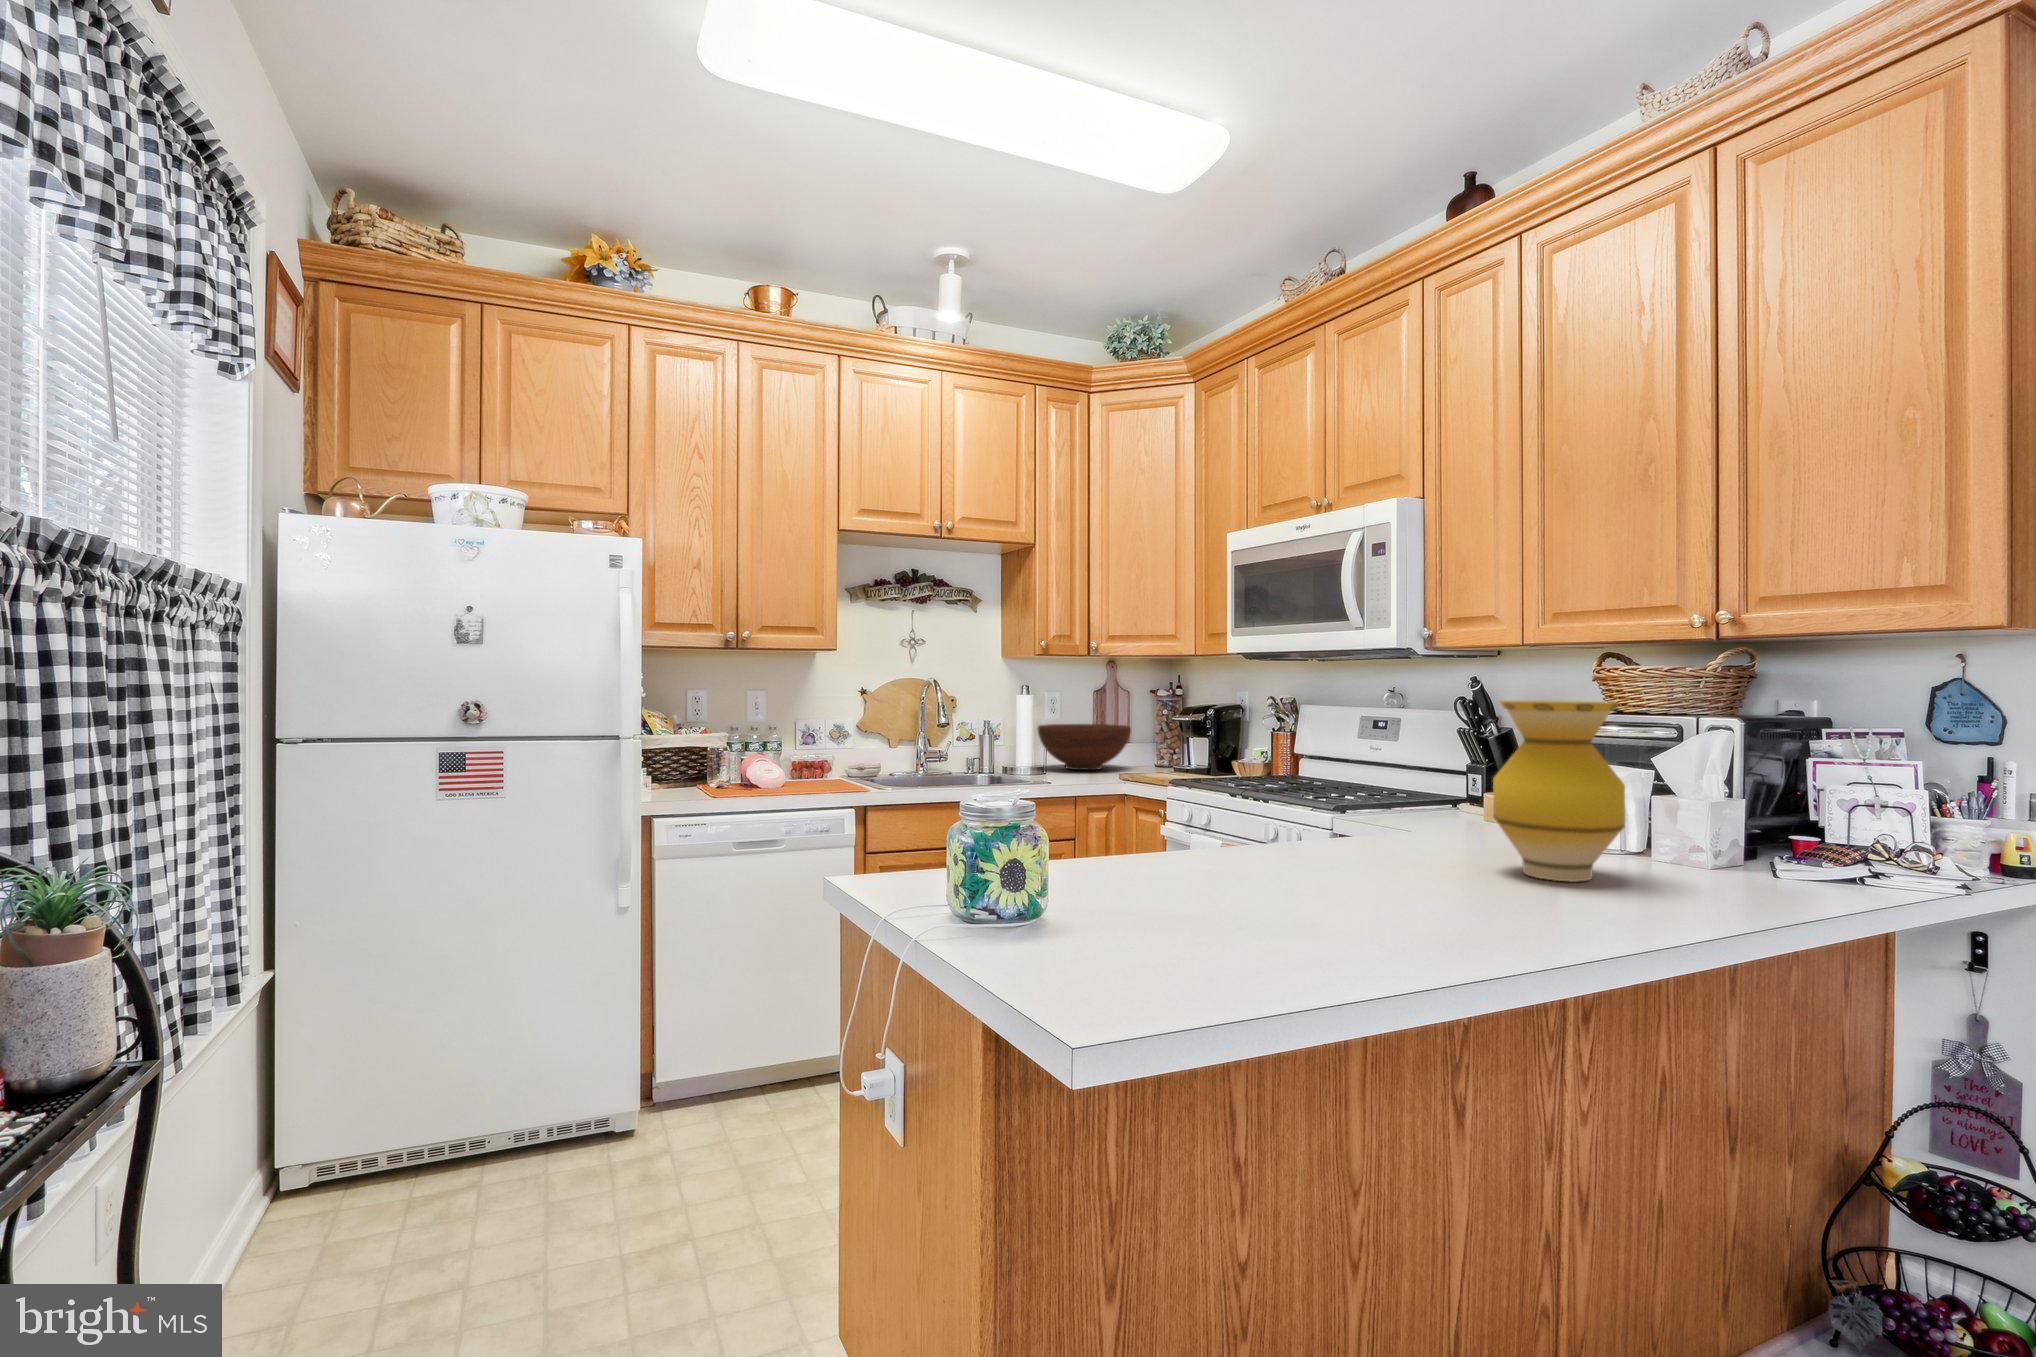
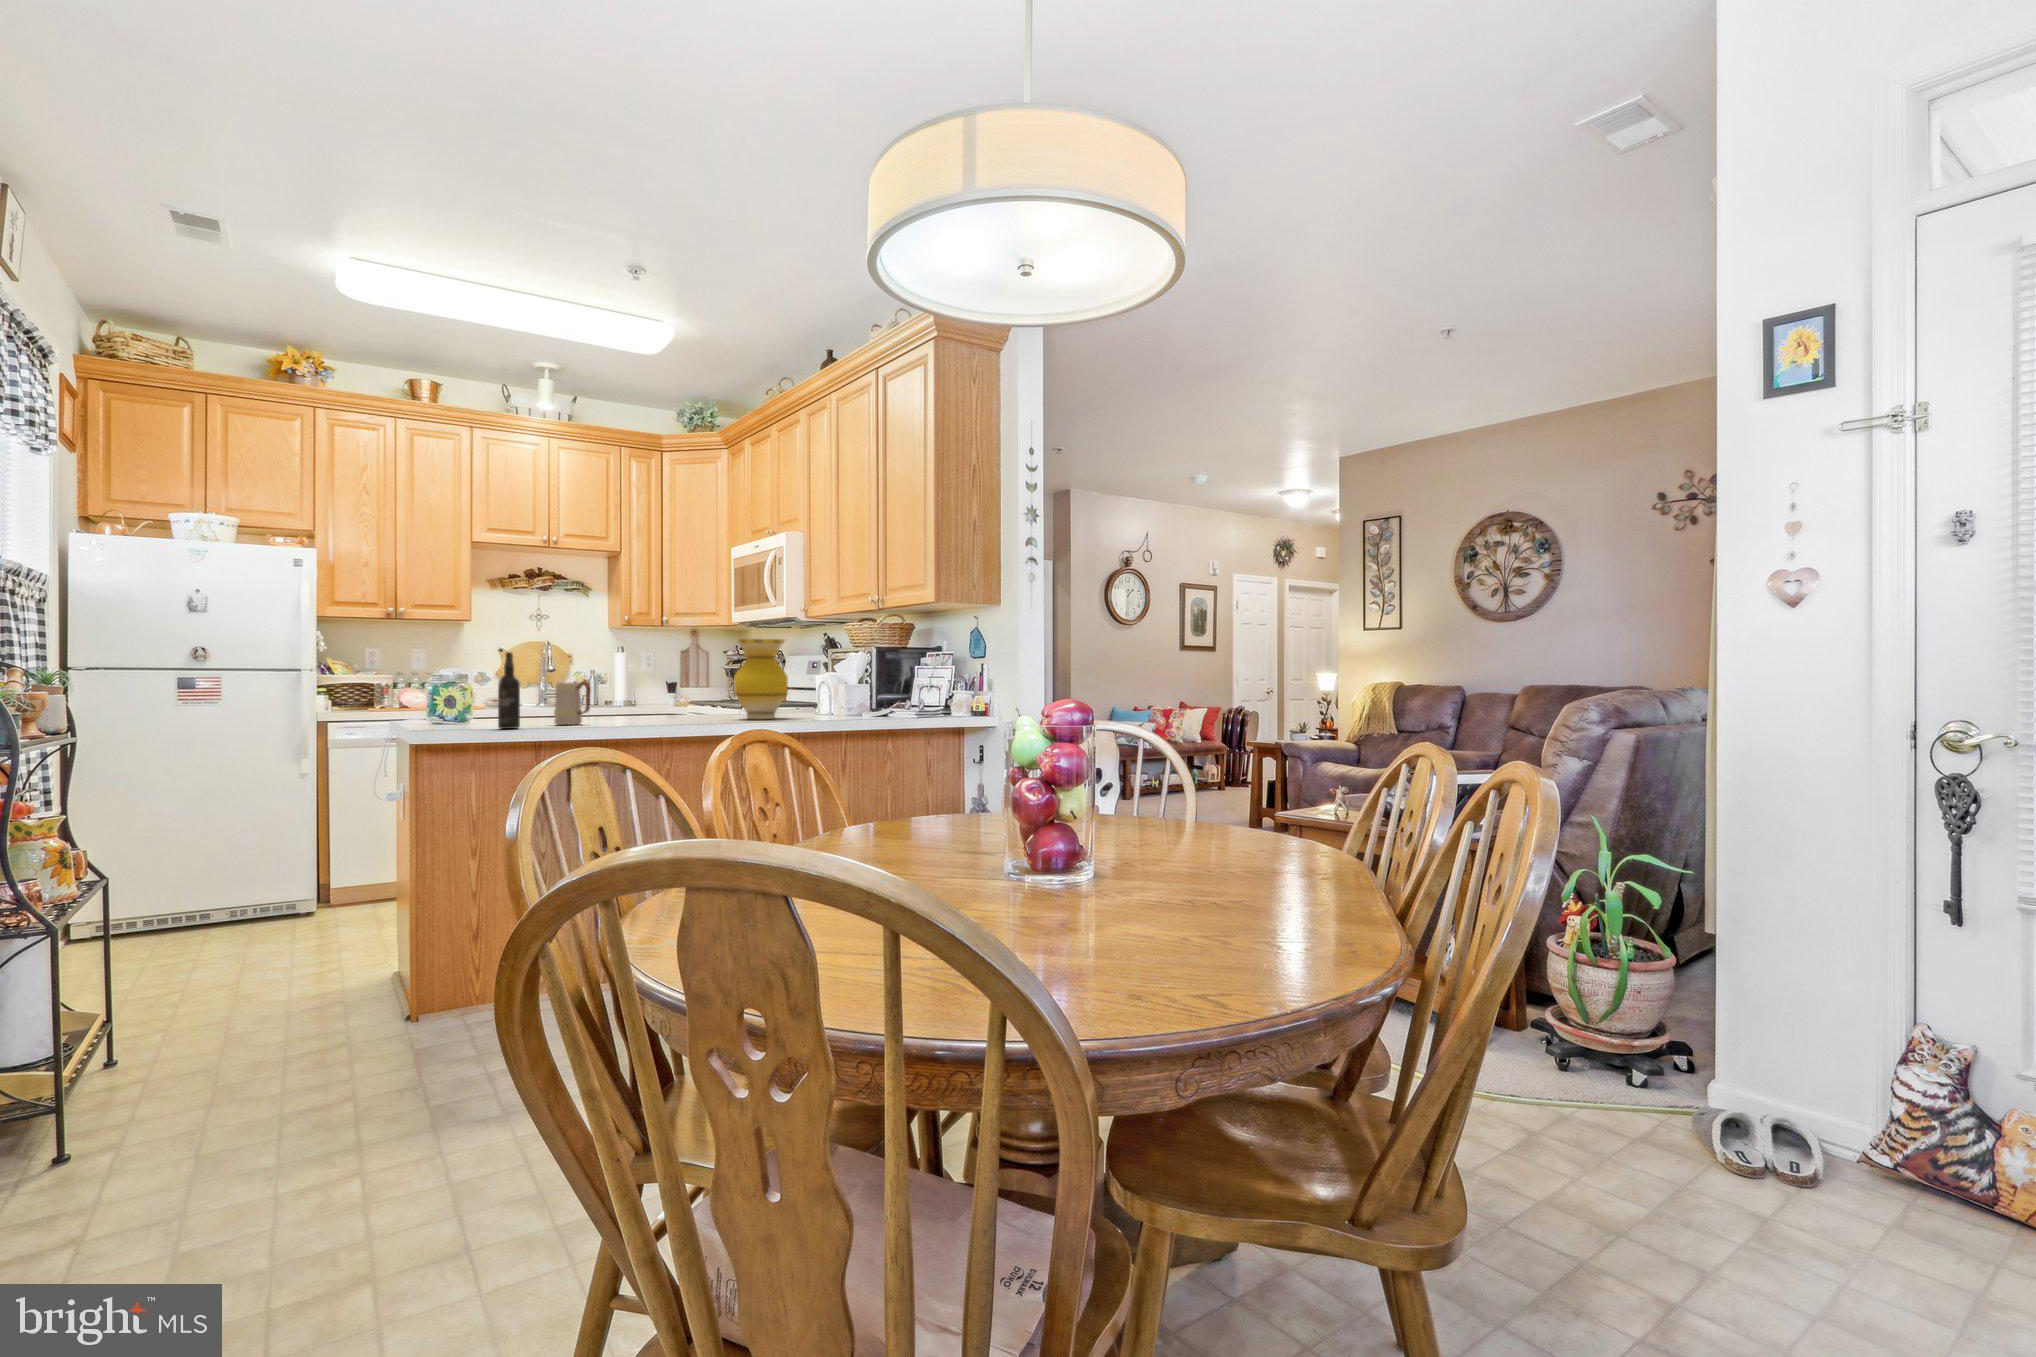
fruit bowl: present [1038,724,1131,770] -> none [631,674,698,703]
wine bottle: none [1118,749,1166,944] -> present [498,652,520,729]
mug: none [1180,804,1265,908] -> present [554,682,591,725]

